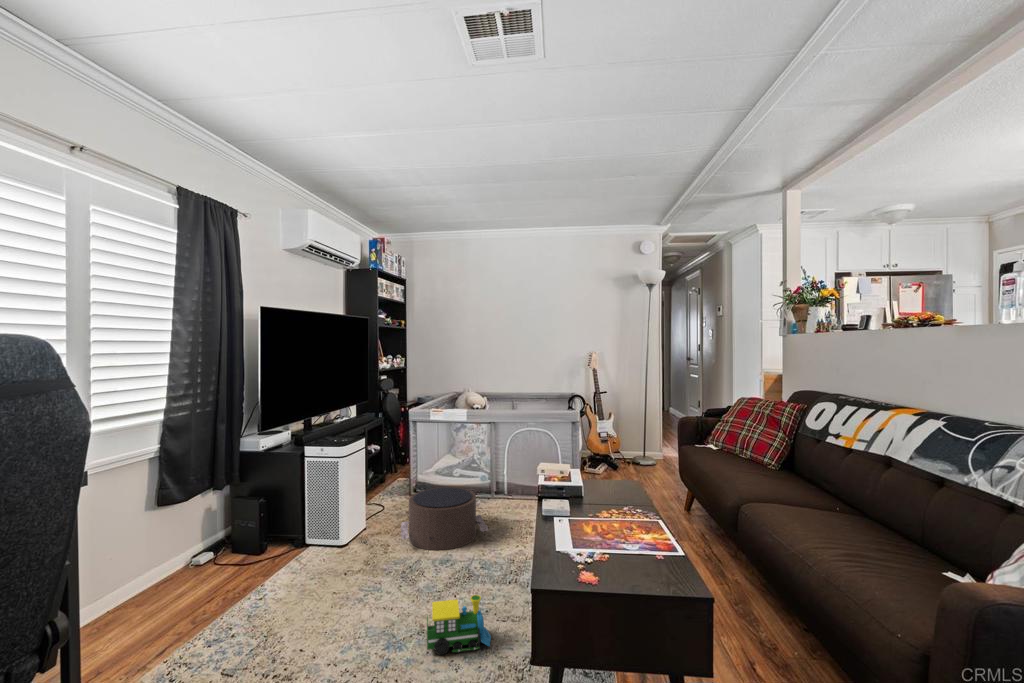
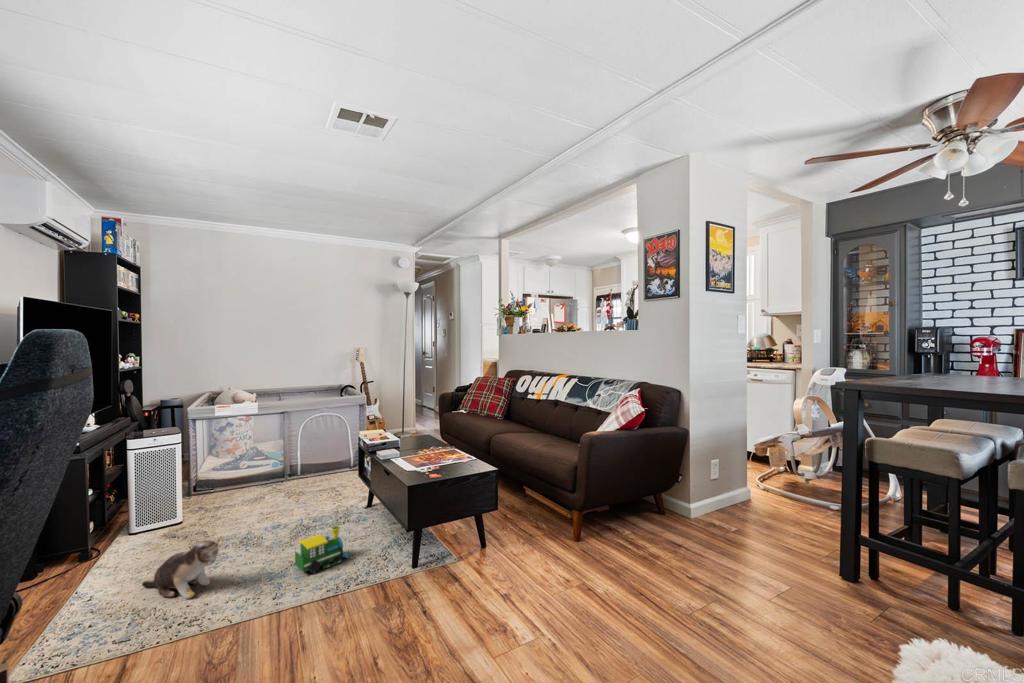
pouf: present [401,487,488,550] -> none [209,470,303,526]
plush toy: none [302,573,351,636] -> present [142,537,224,599]

